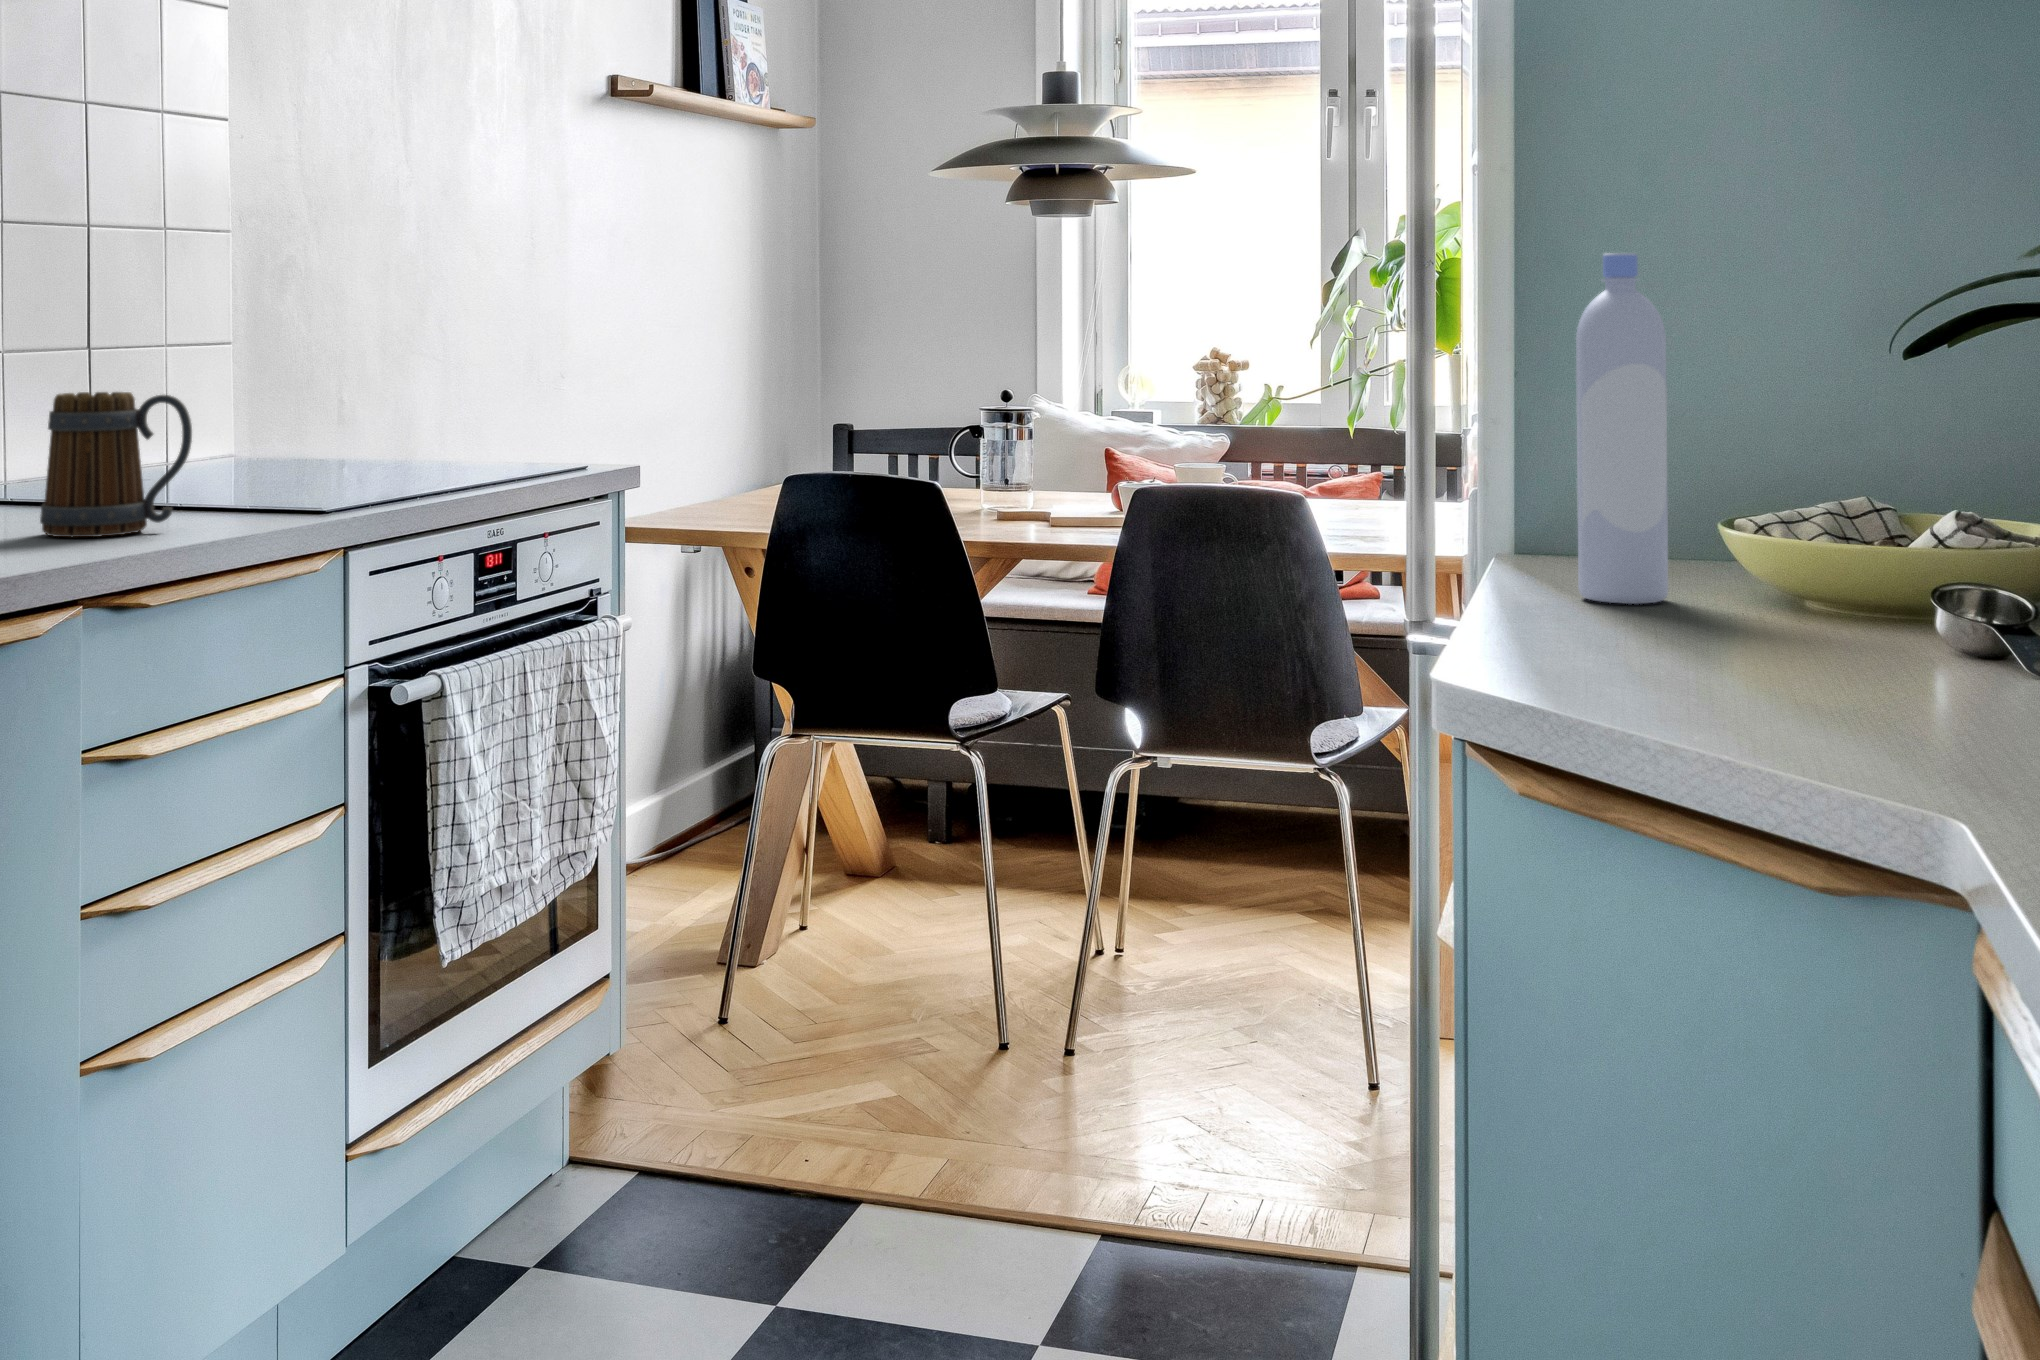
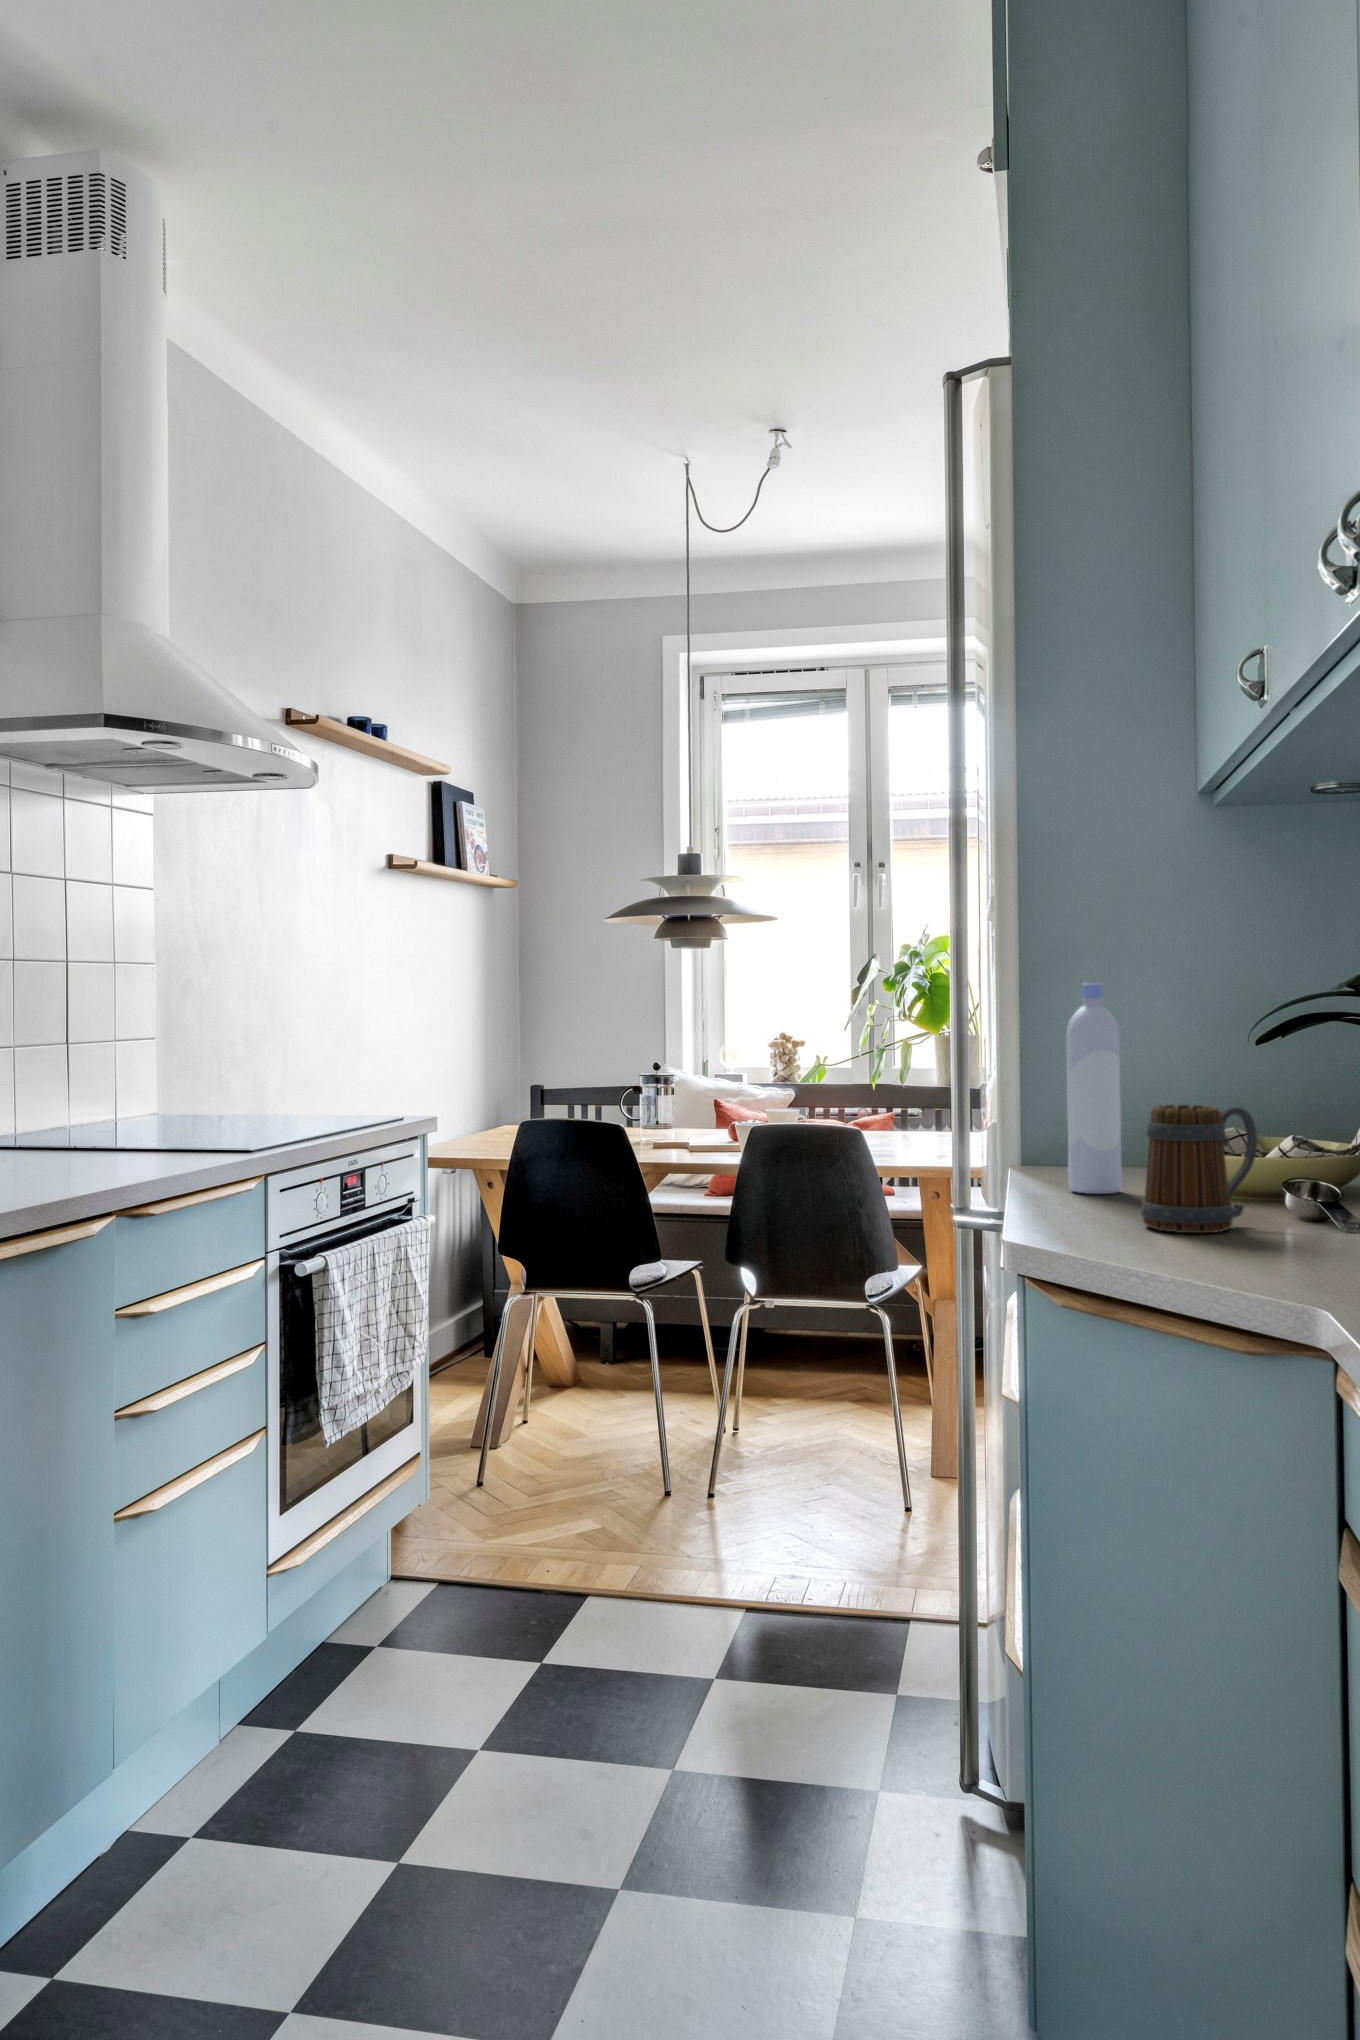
mug: present [40,392,192,537] -> present [1141,1104,1257,1233]

